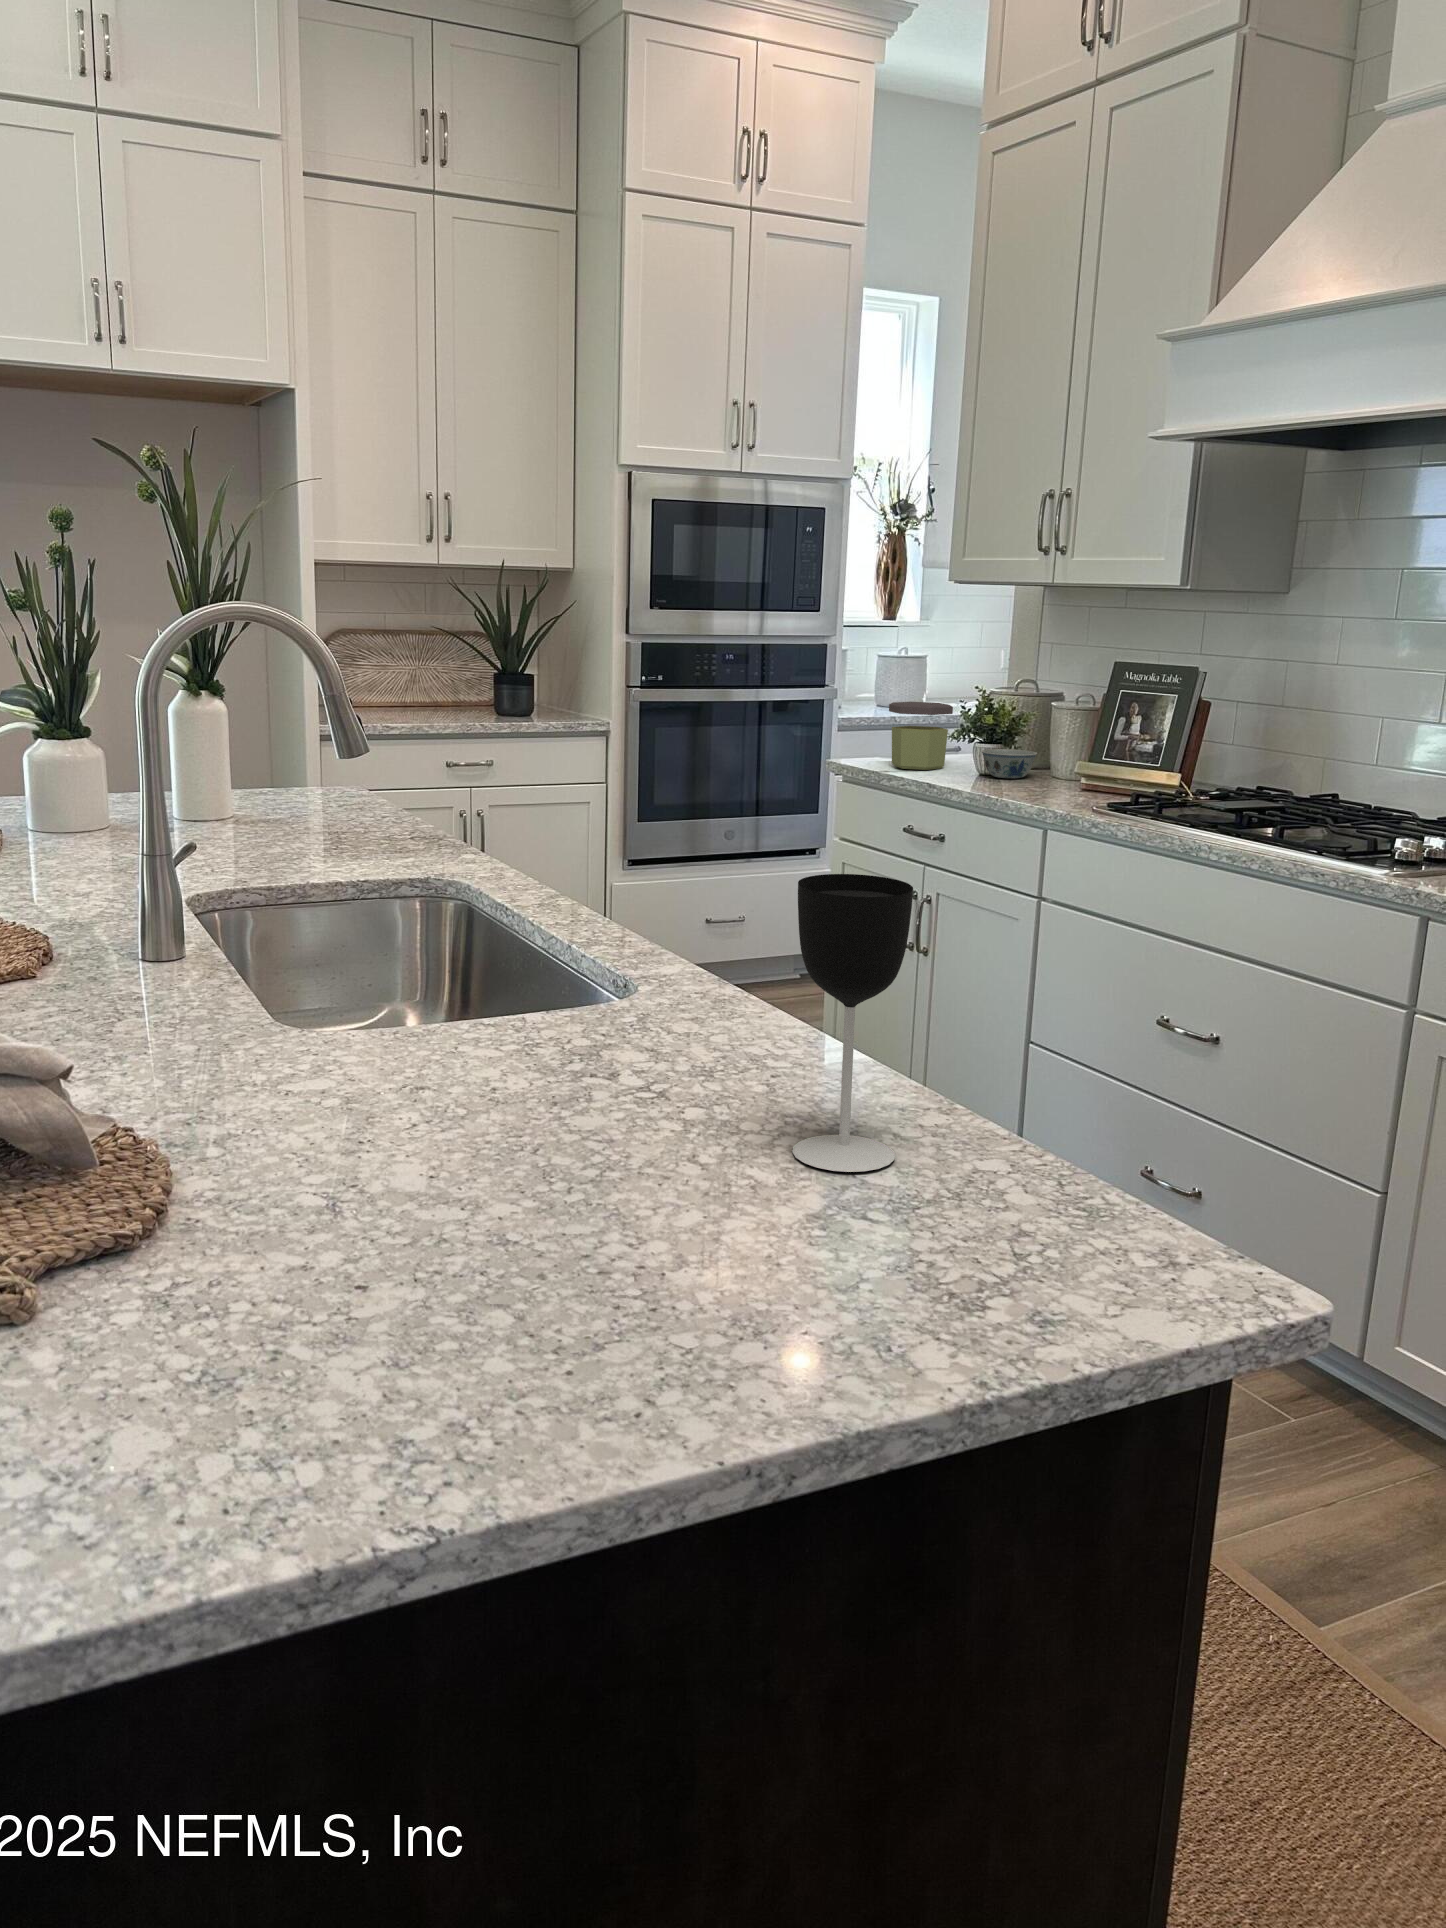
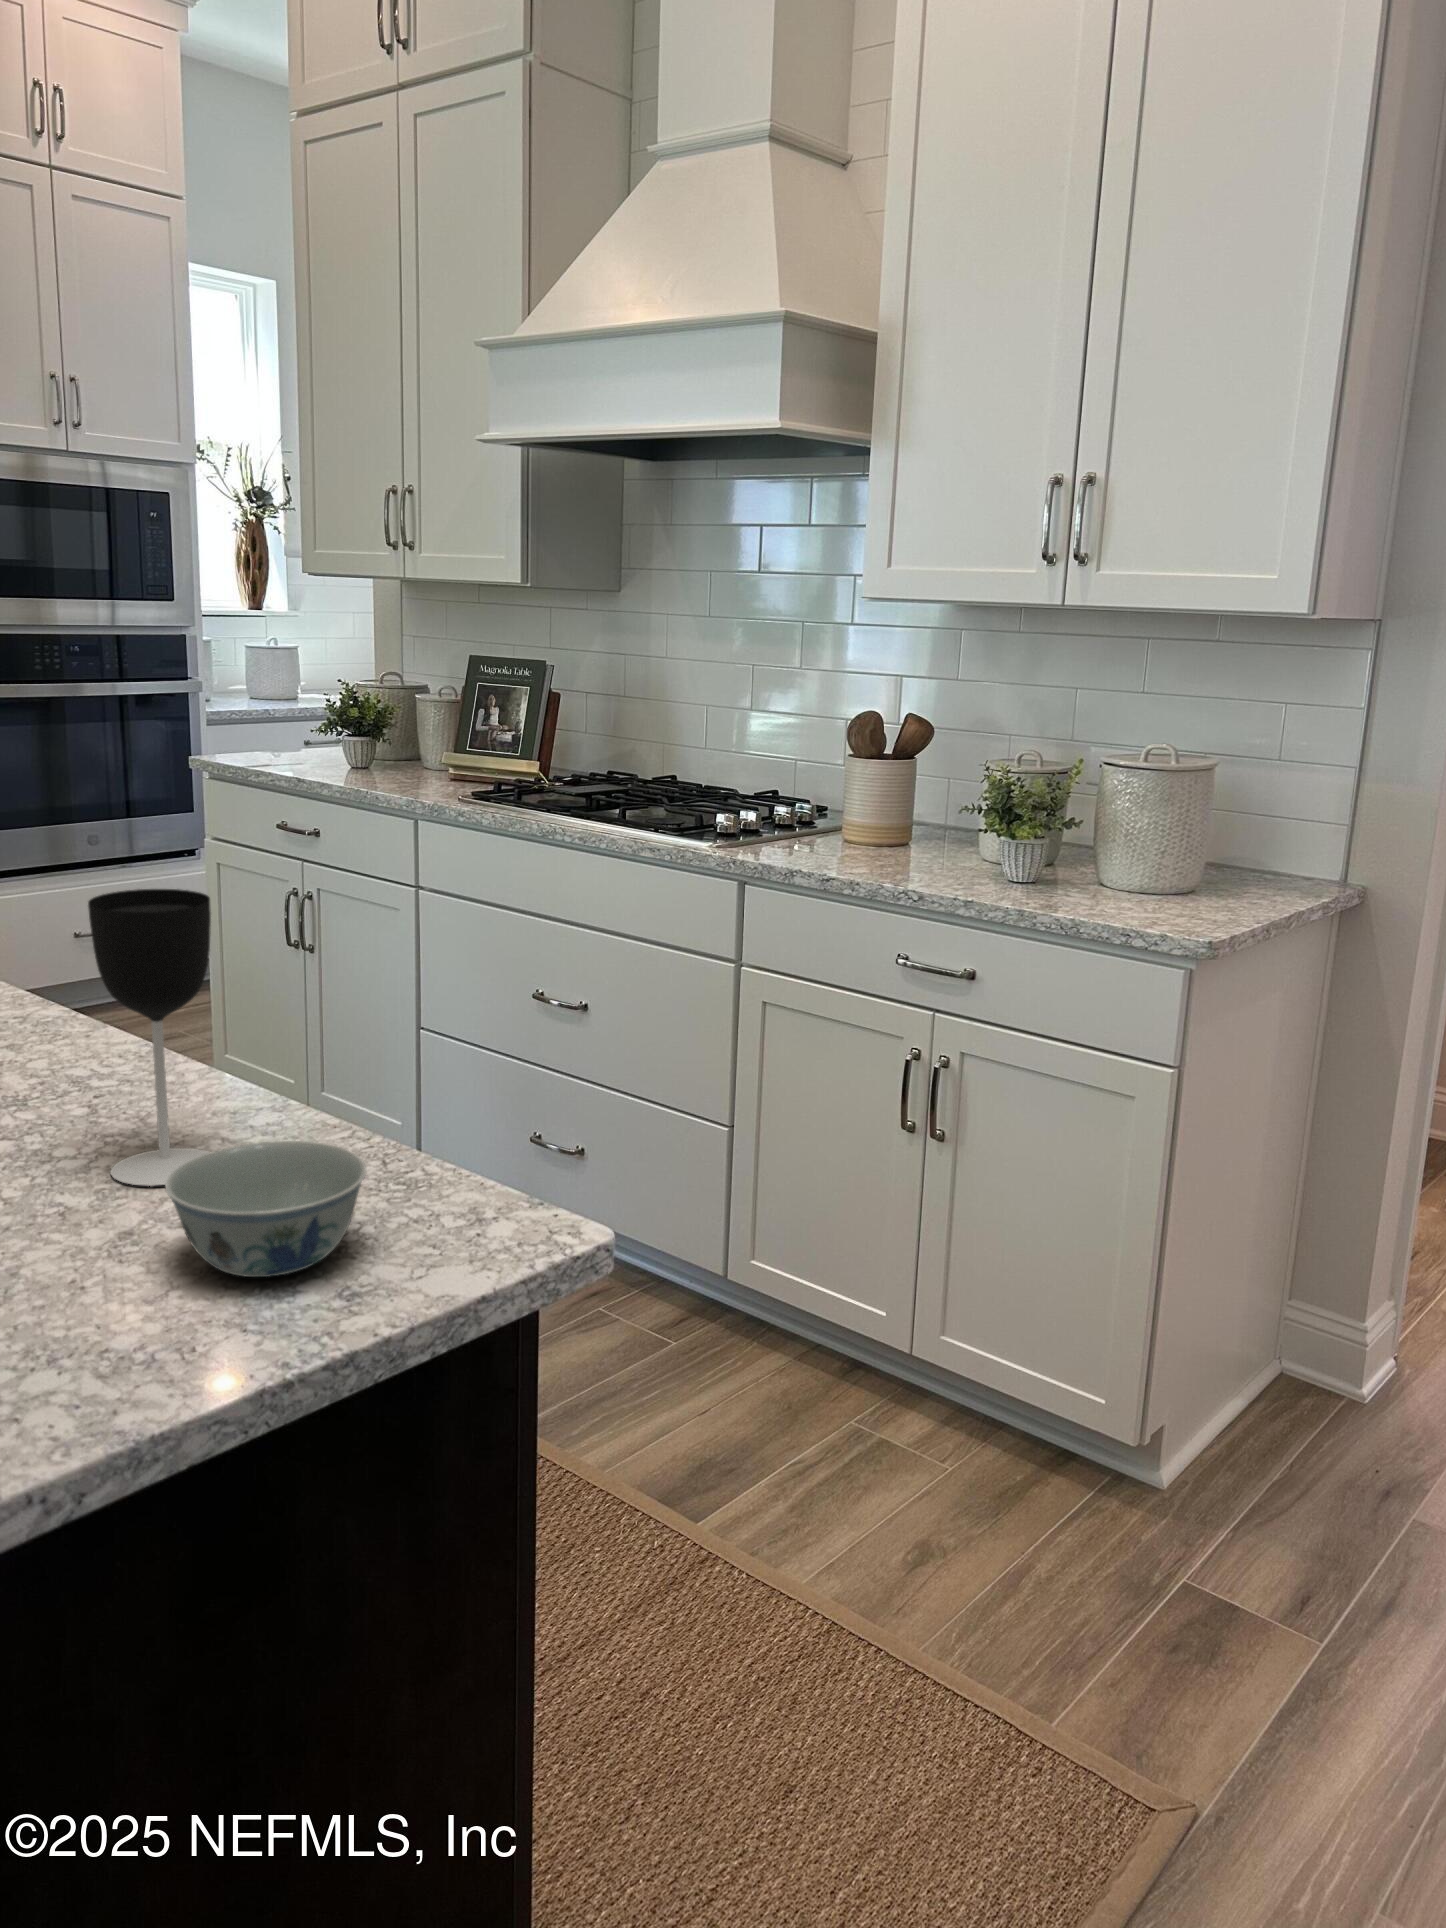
jar: present [889,702,953,770] -> none [248,696,315,766]
bowl: present [982,749,1037,778] -> present [165,1141,367,1277]

